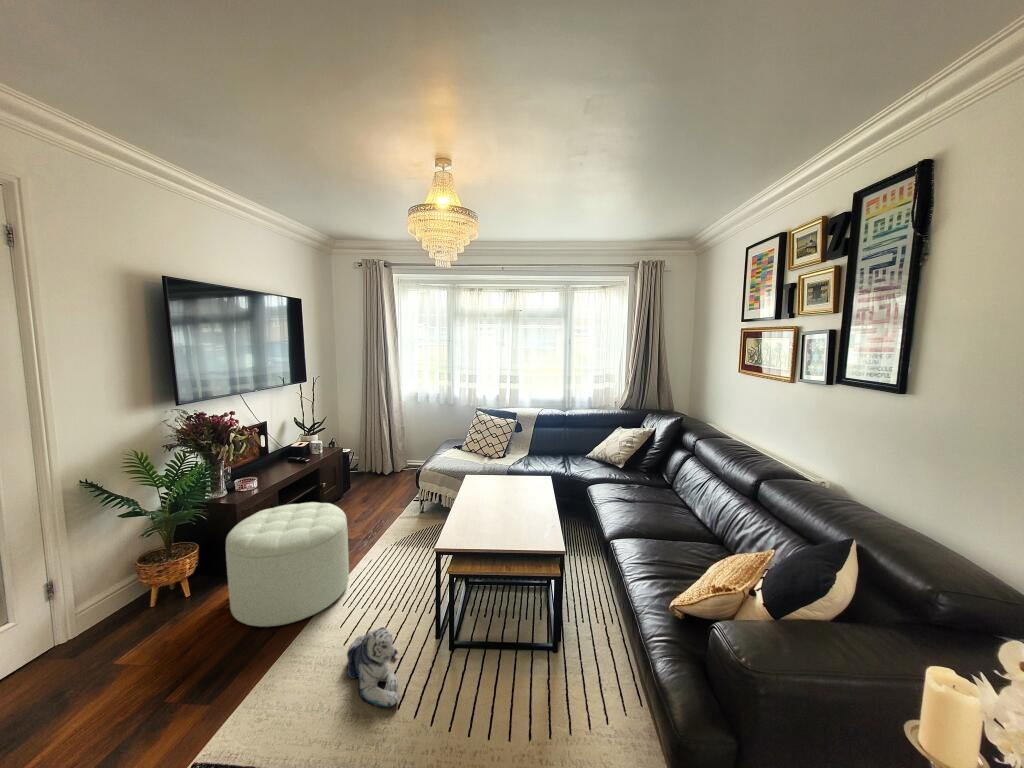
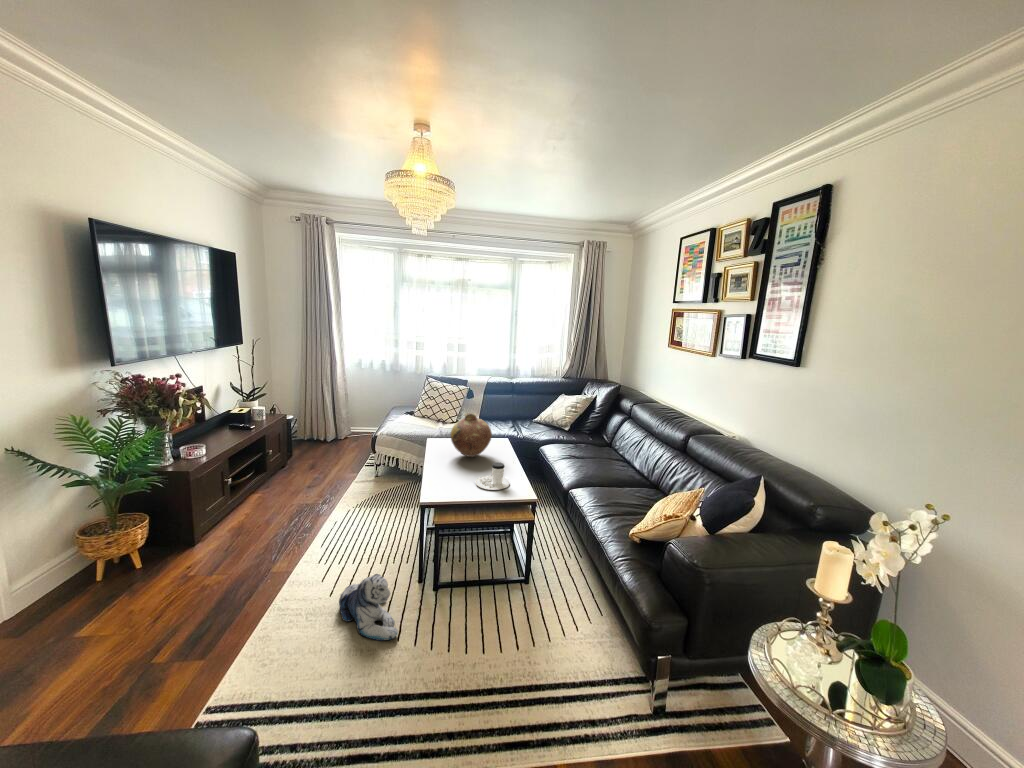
vase: none [484,449,527,497] -> present [451,413,492,457]
ottoman: present [226,502,349,627] -> none [191,467,319,588]
coffee cup: none [501,506,538,537] -> present [475,462,510,490]

